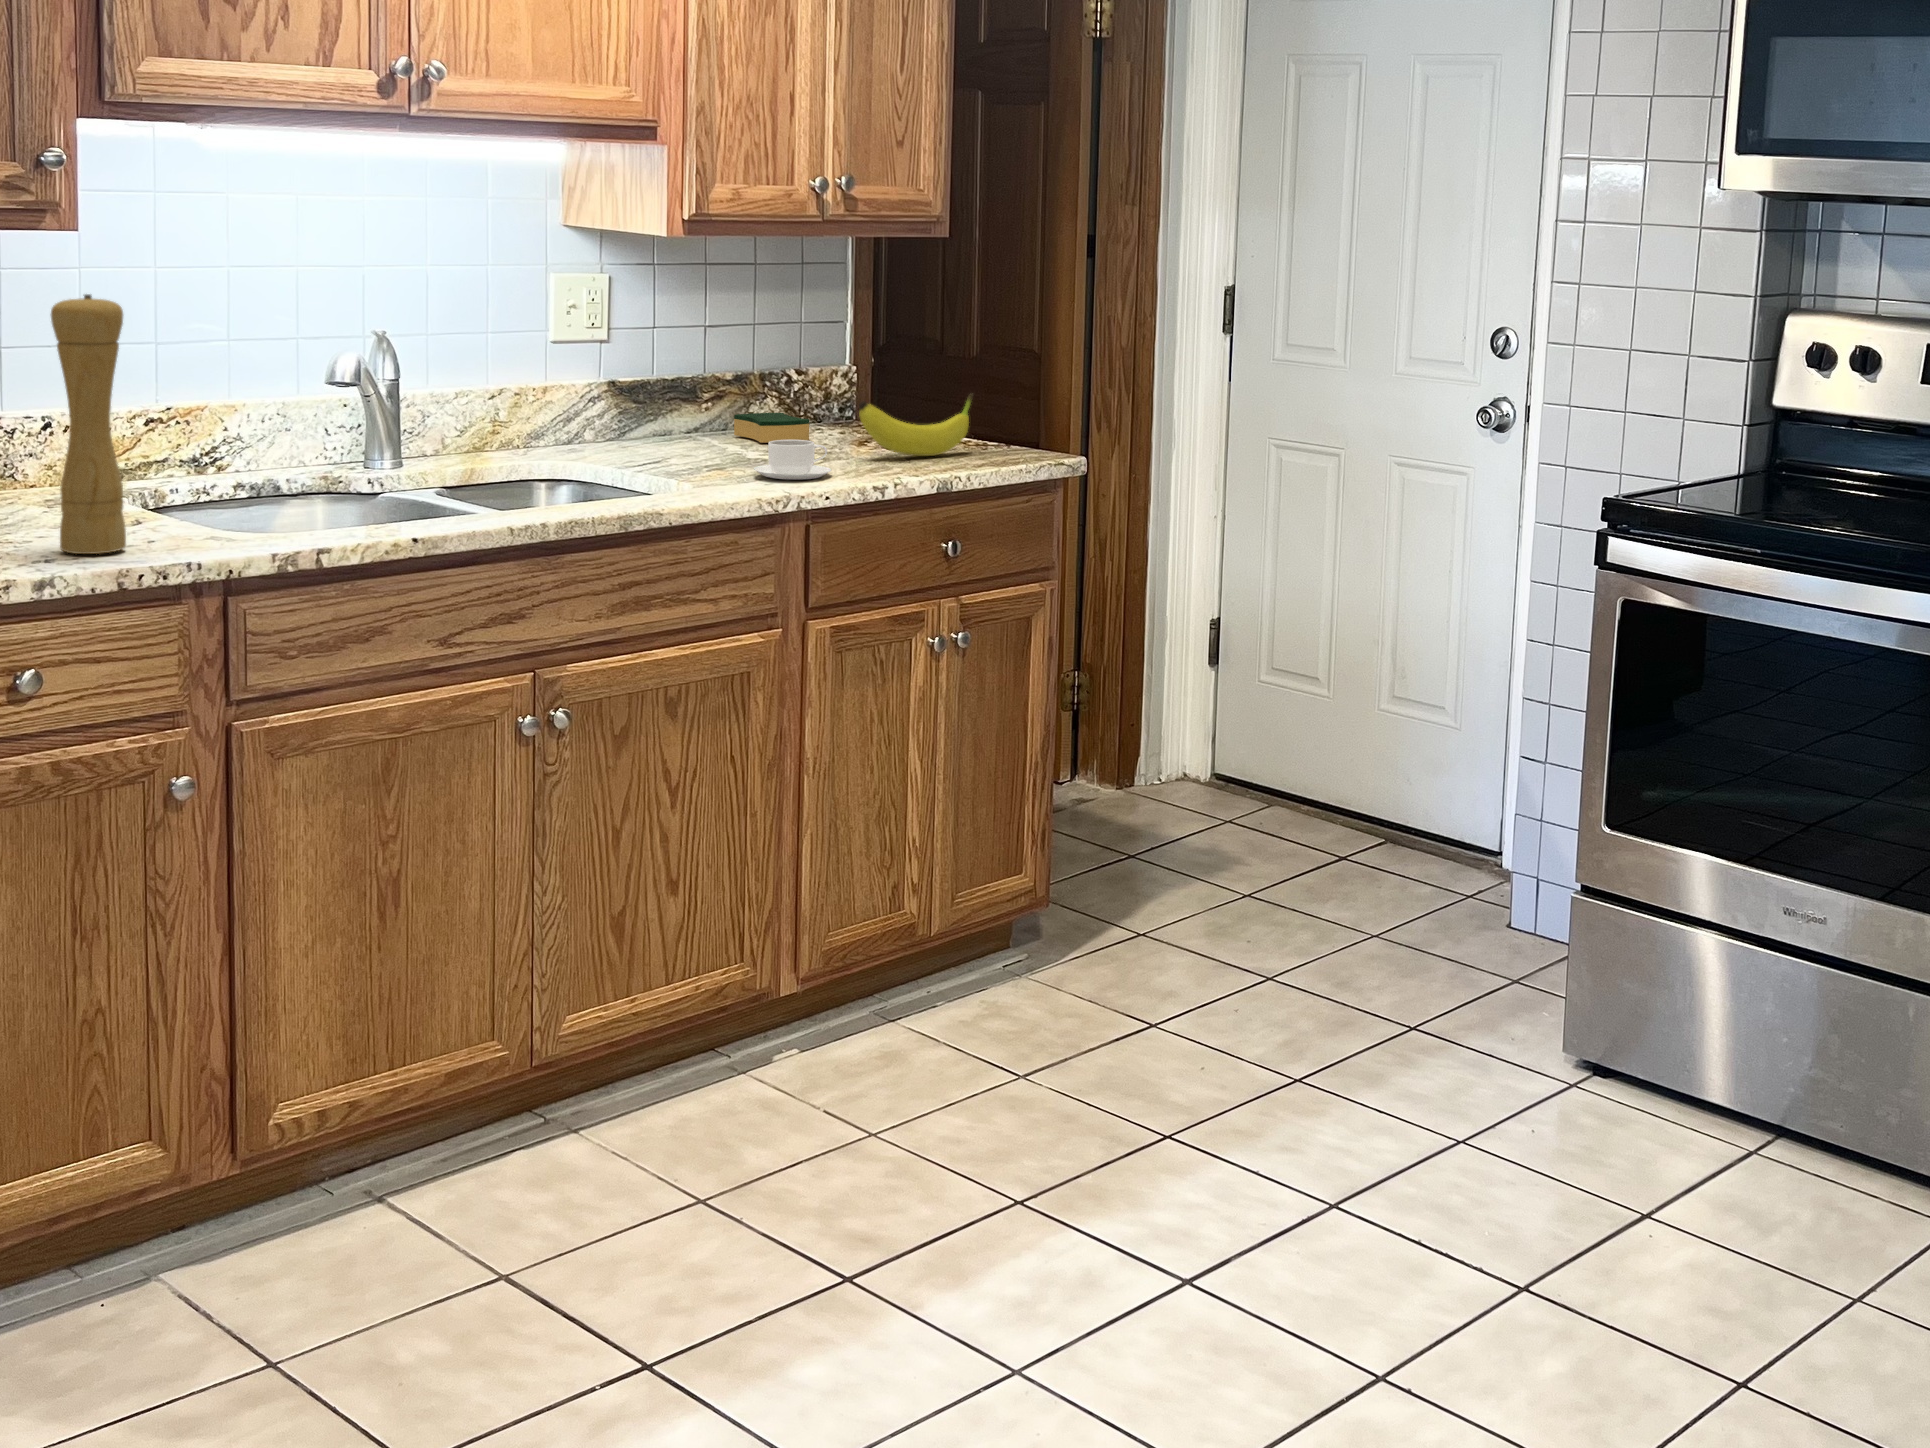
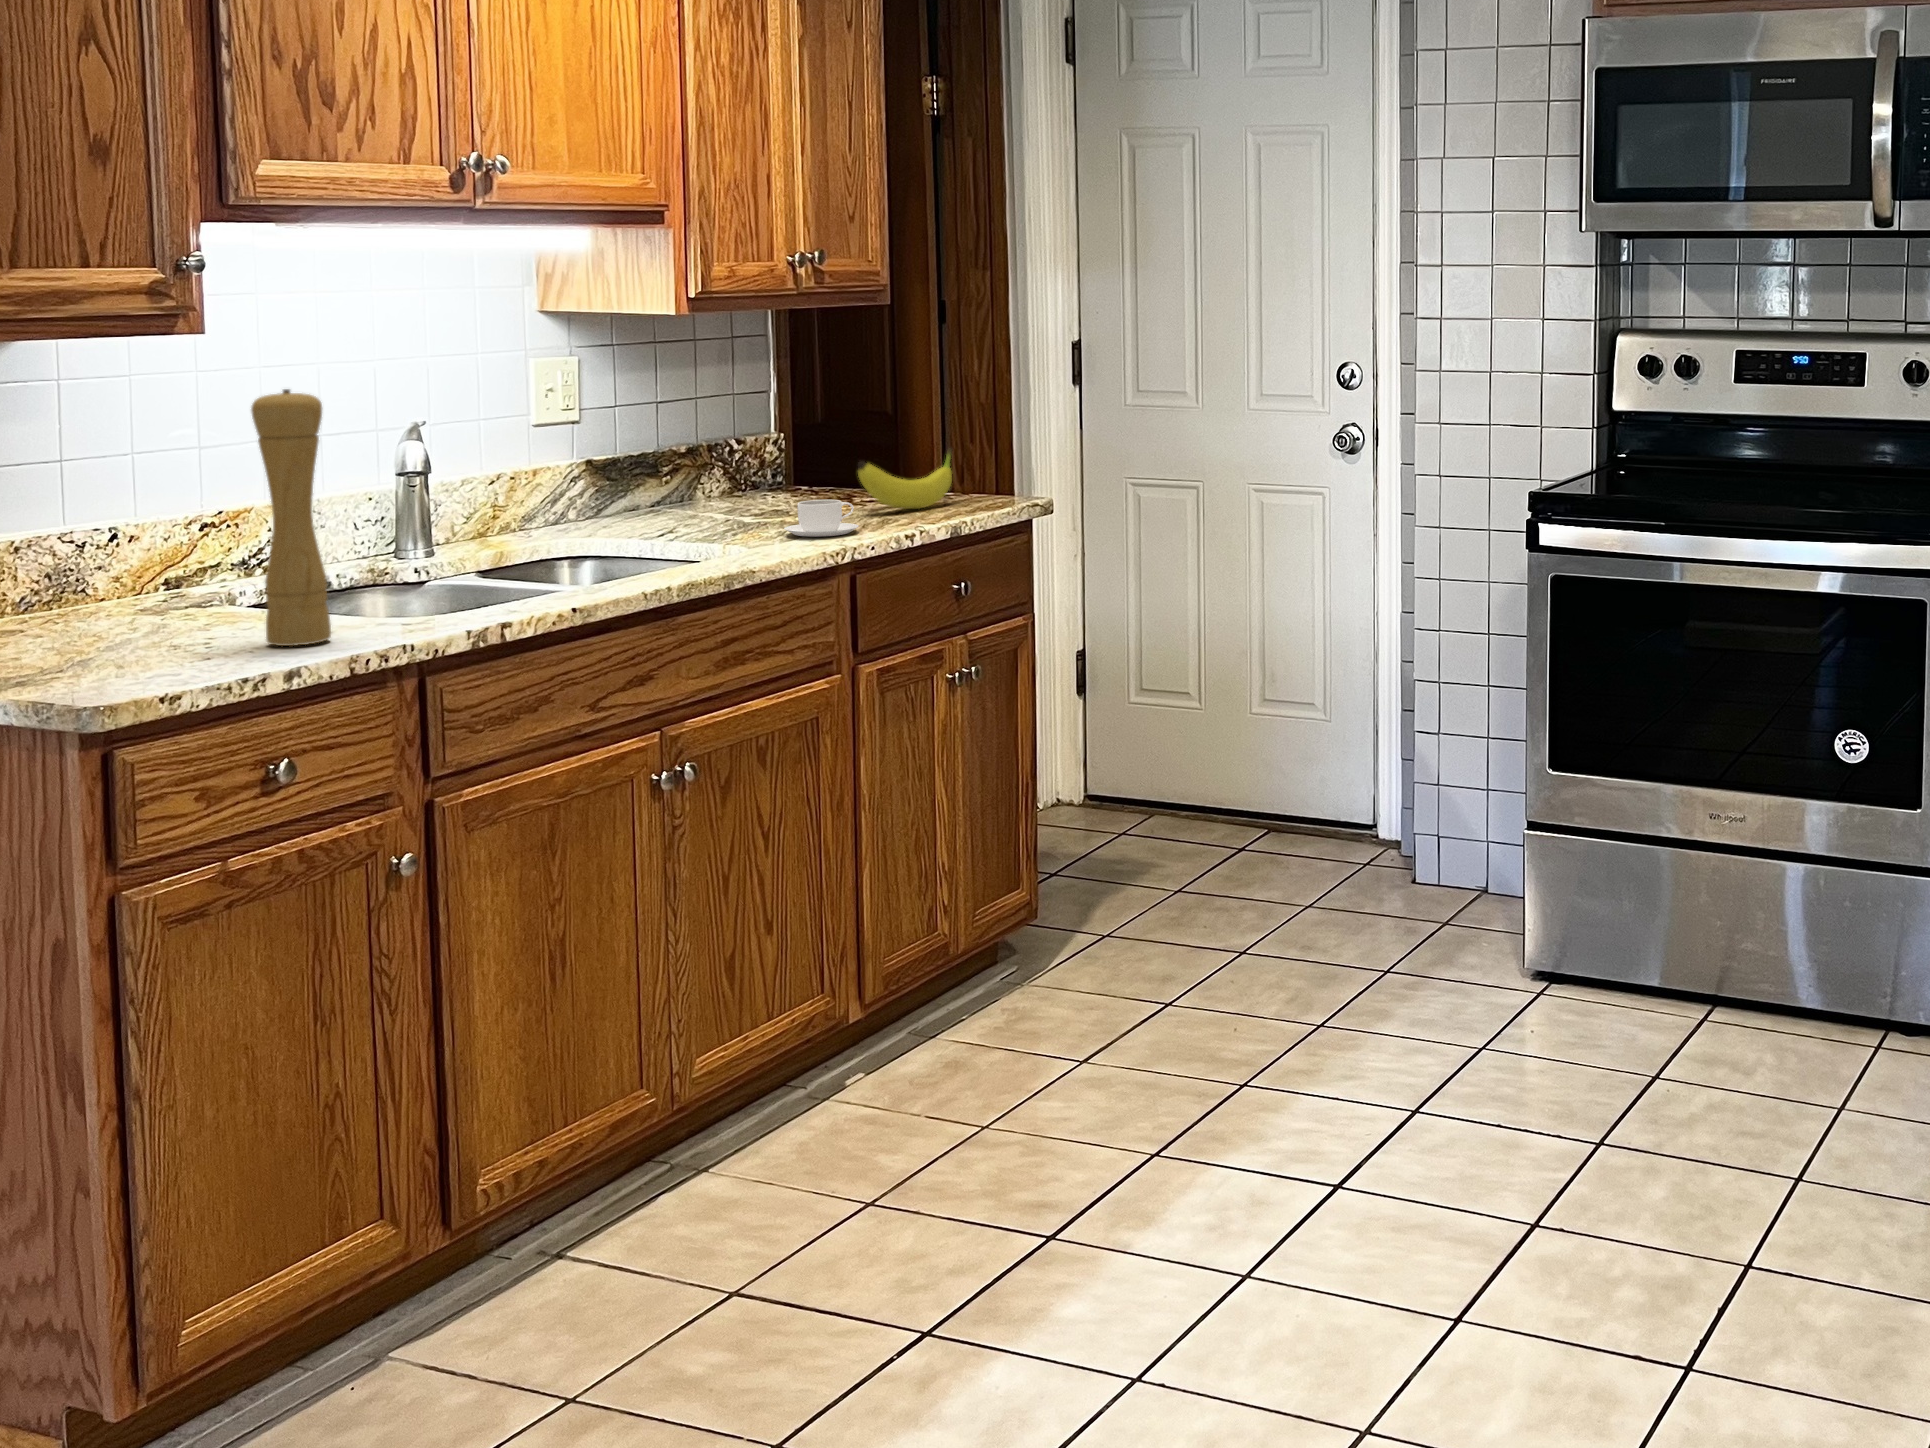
sponge: present [734,413,809,443] -> none [702,482,782,511]

